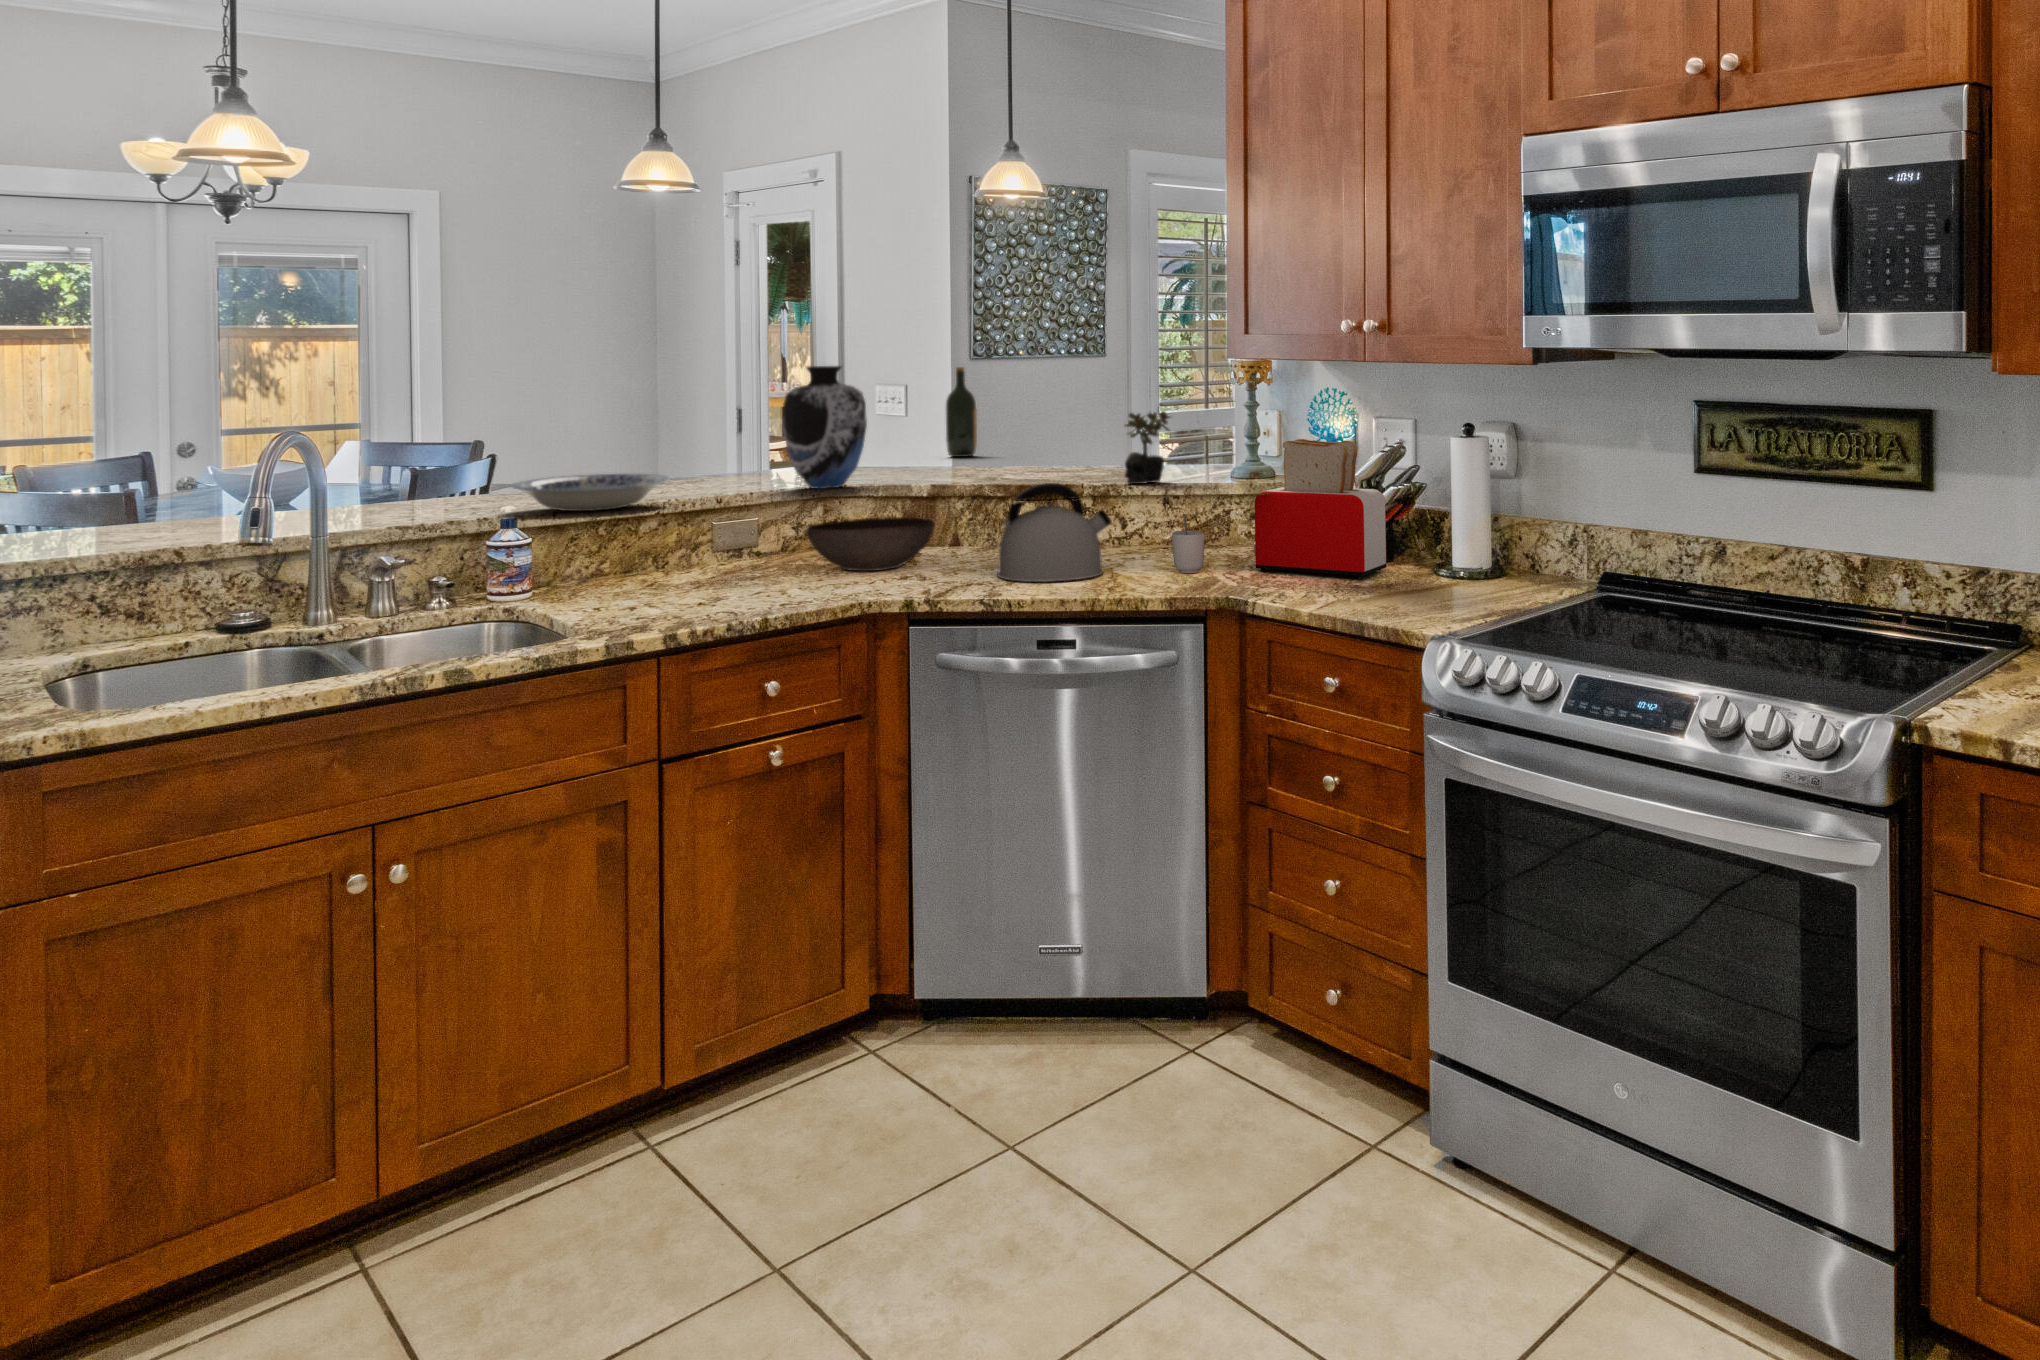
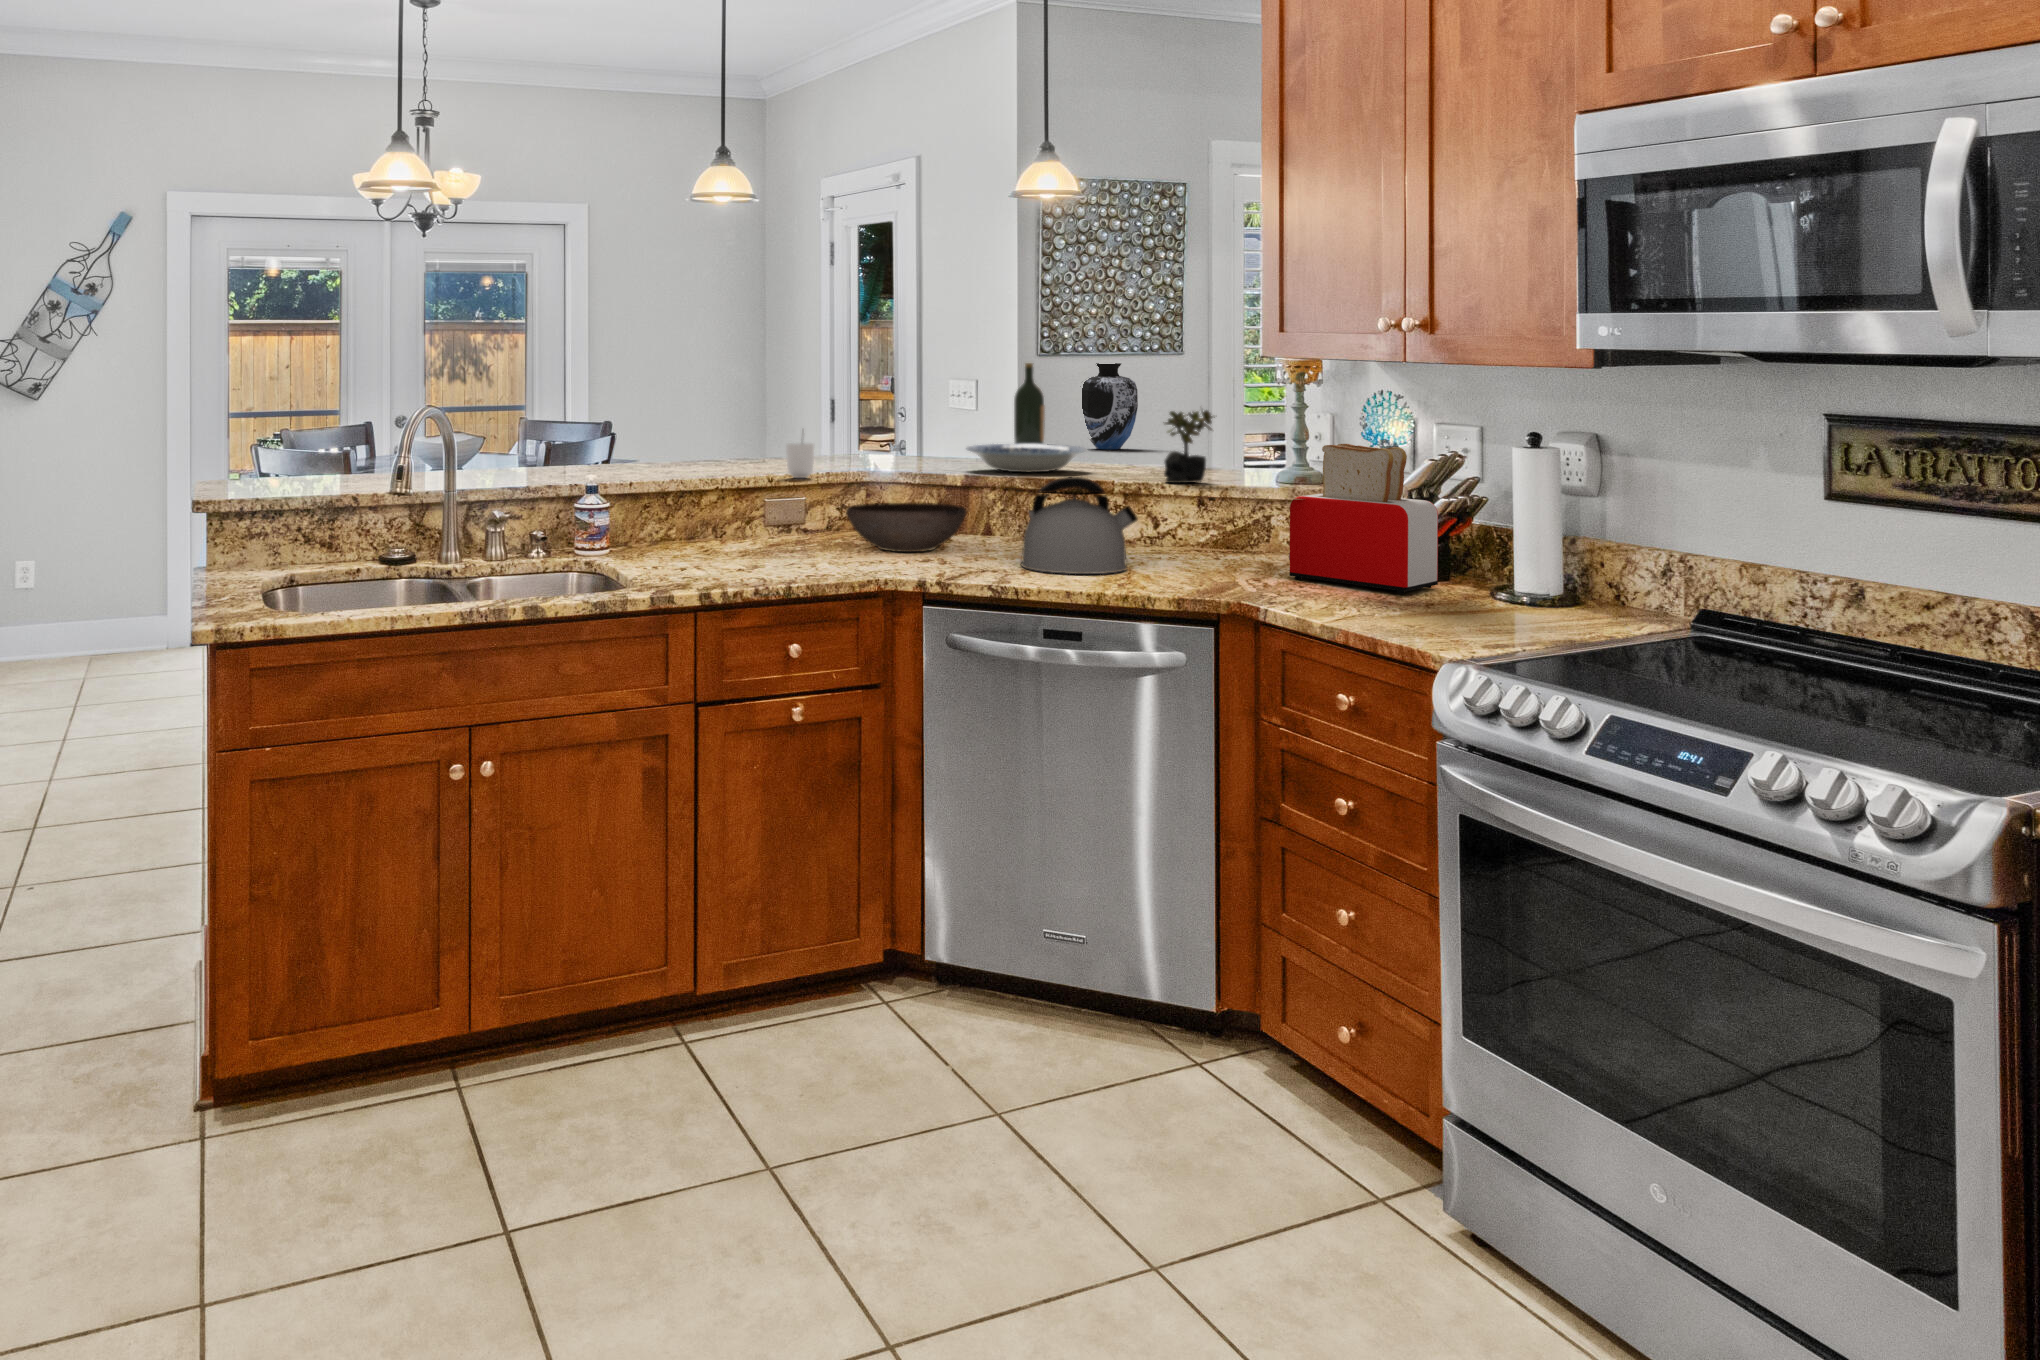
vase: present [783,366,867,489] -> present [1080,363,1138,449]
plate: present [512,474,669,511] -> present [966,444,1087,472]
cup: present [1172,514,1204,573] -> present [786,441,814,478]

